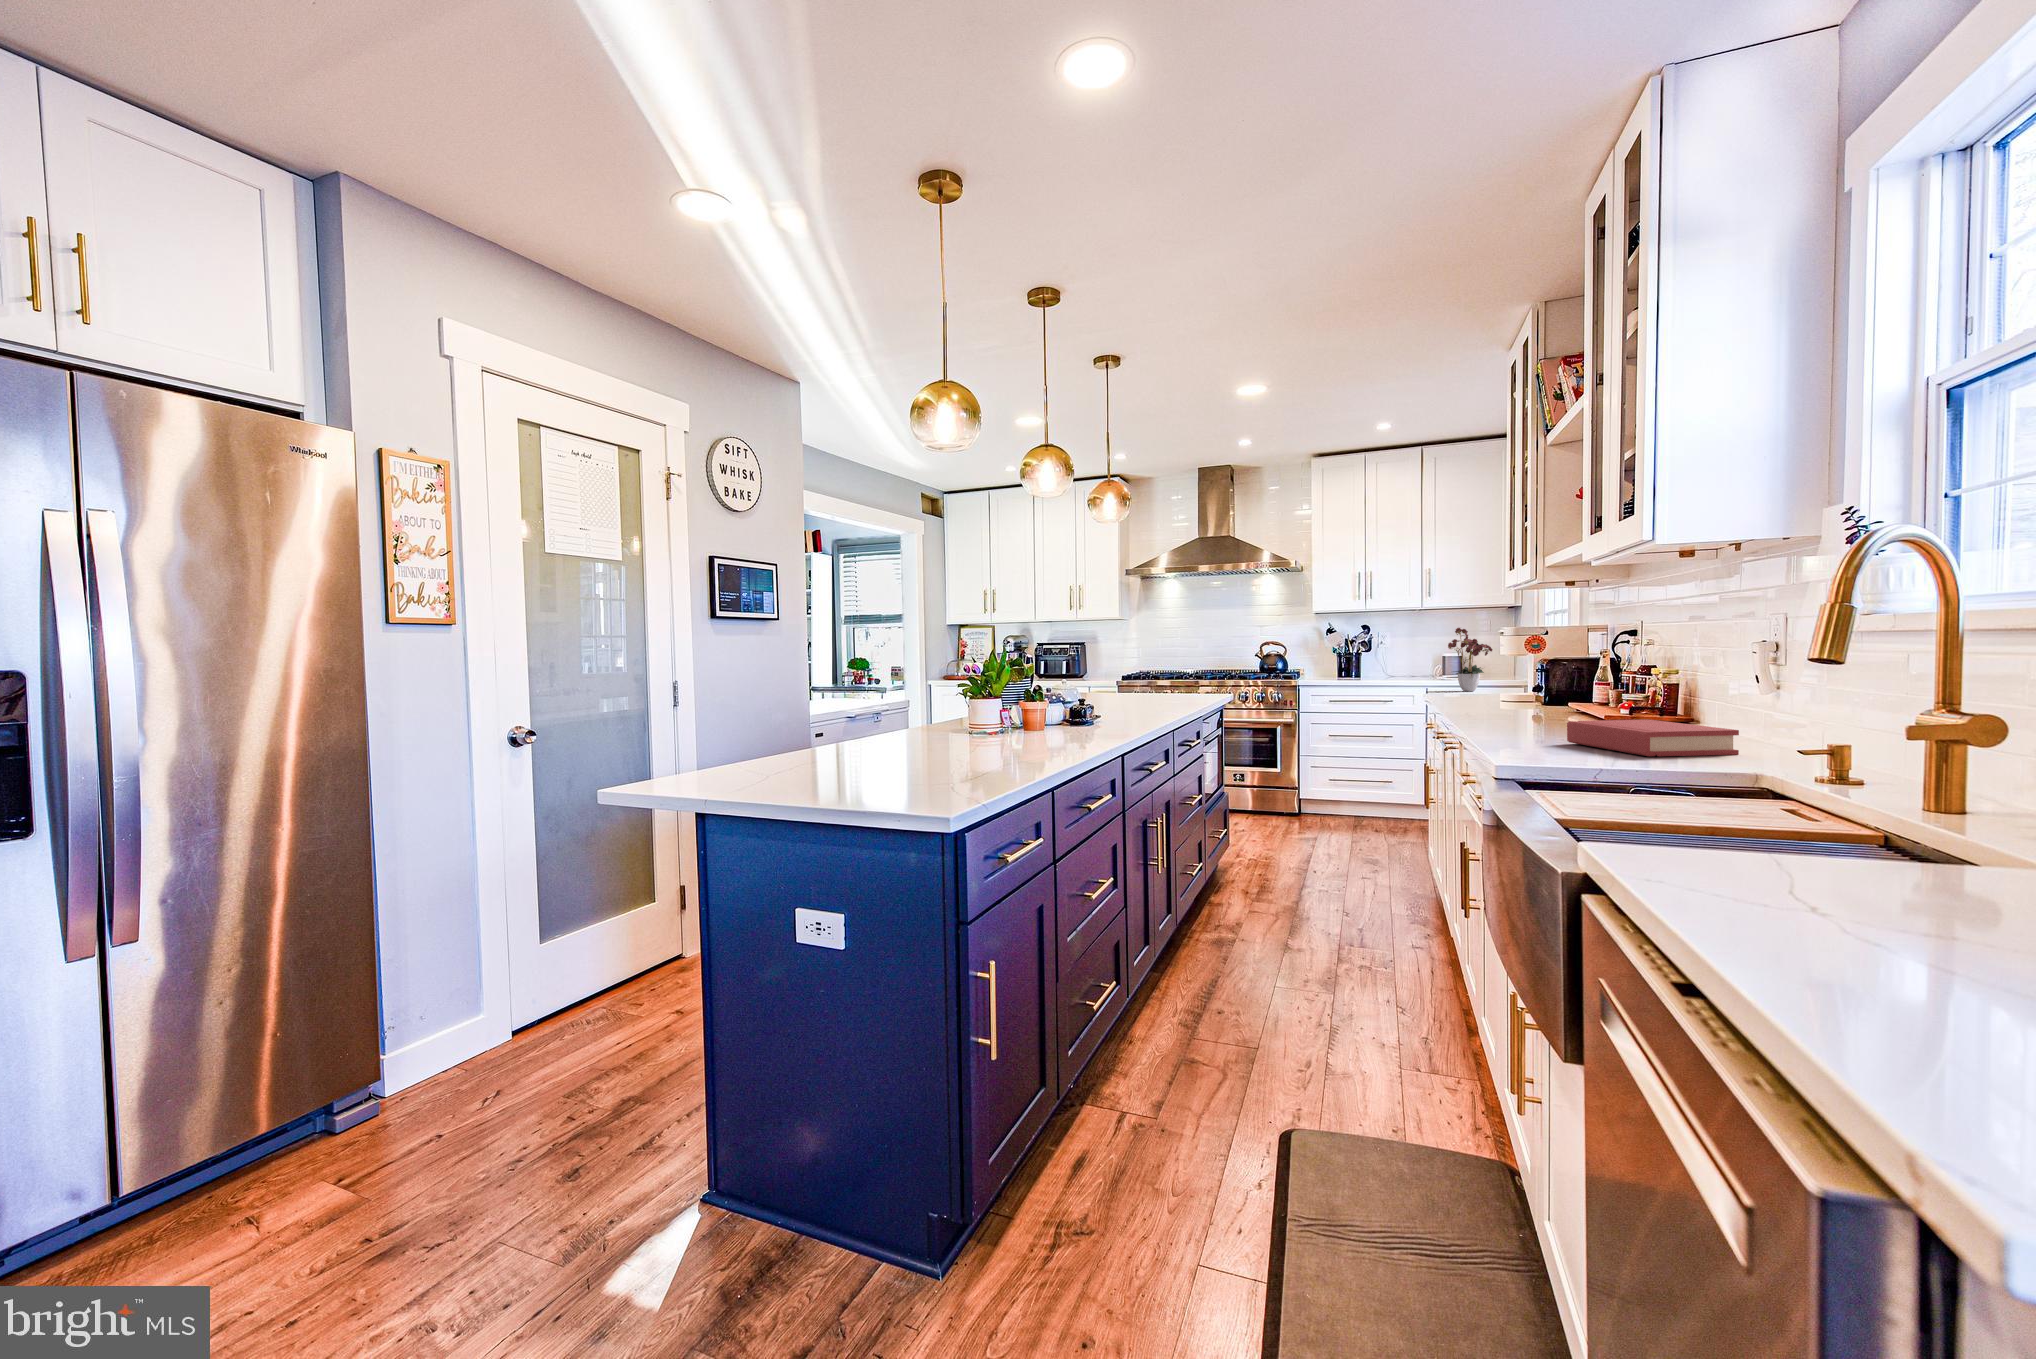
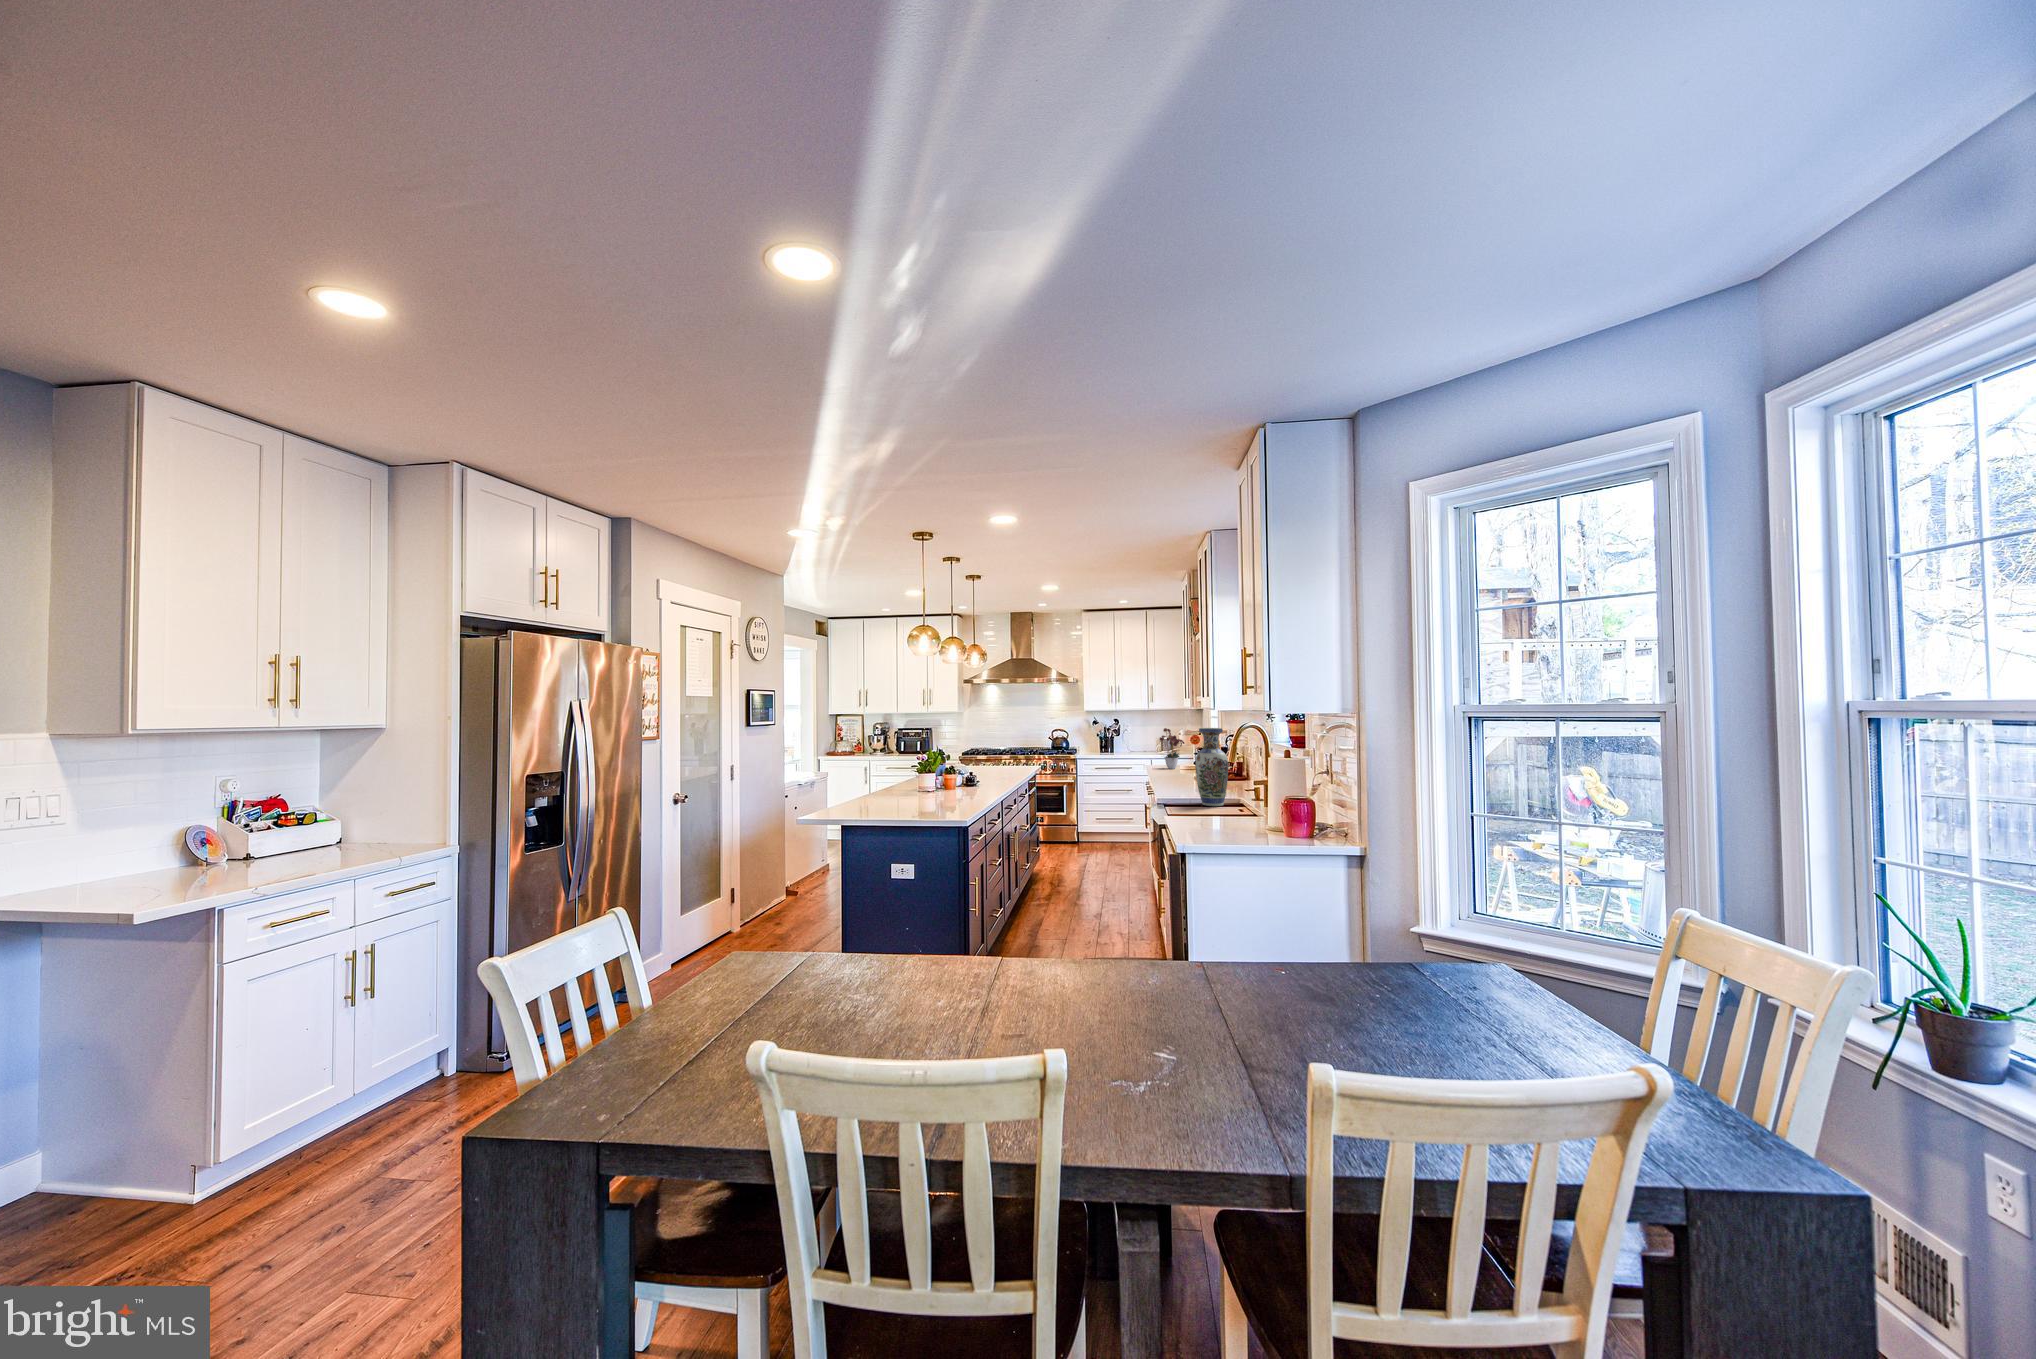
vase: none [1554,595,1617,726] -> present [1196,728,1228,806]
hardback book: present [1567,720,1739,756] -> none [1191,808,1270,835]

